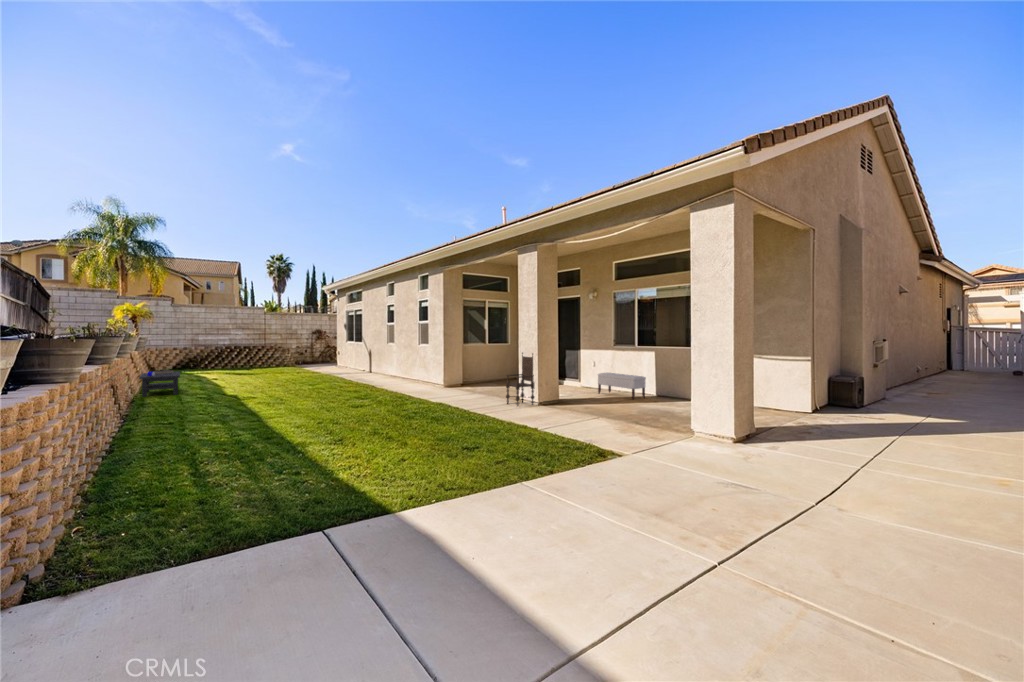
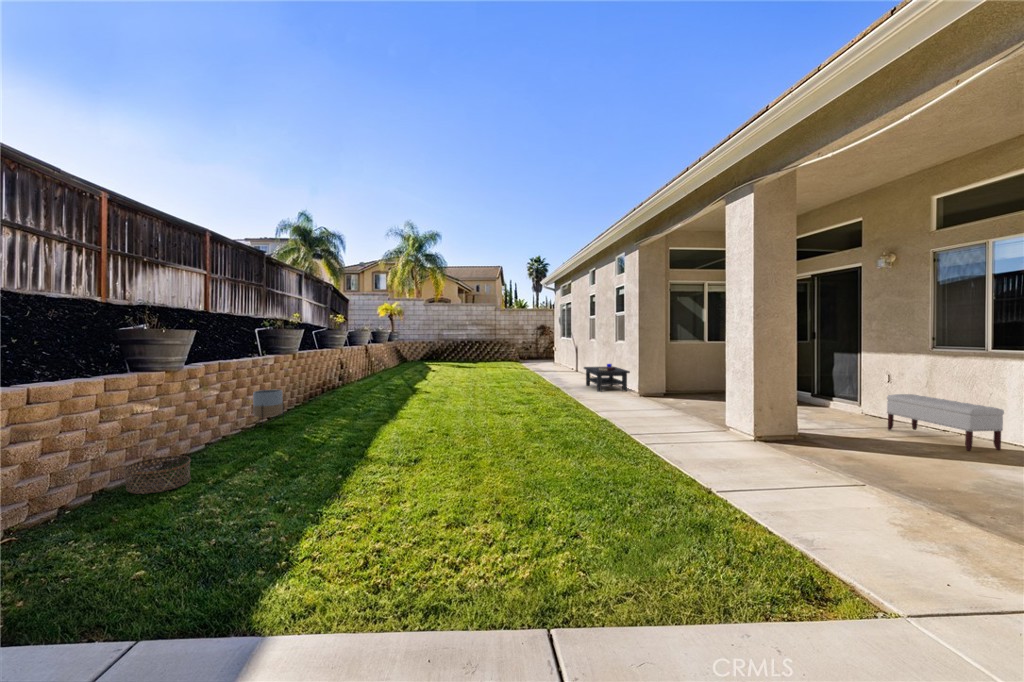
armchair: present [506,353,534,406] -> none [698,354,746,440]
coffee table: present [139,370,180,397] -> present [584,364,630,392]
planter: none [127,398,159,437] -> present [253,389,284,427]
basket: none [119,450,177,482] -> present [124,456,191,494]

